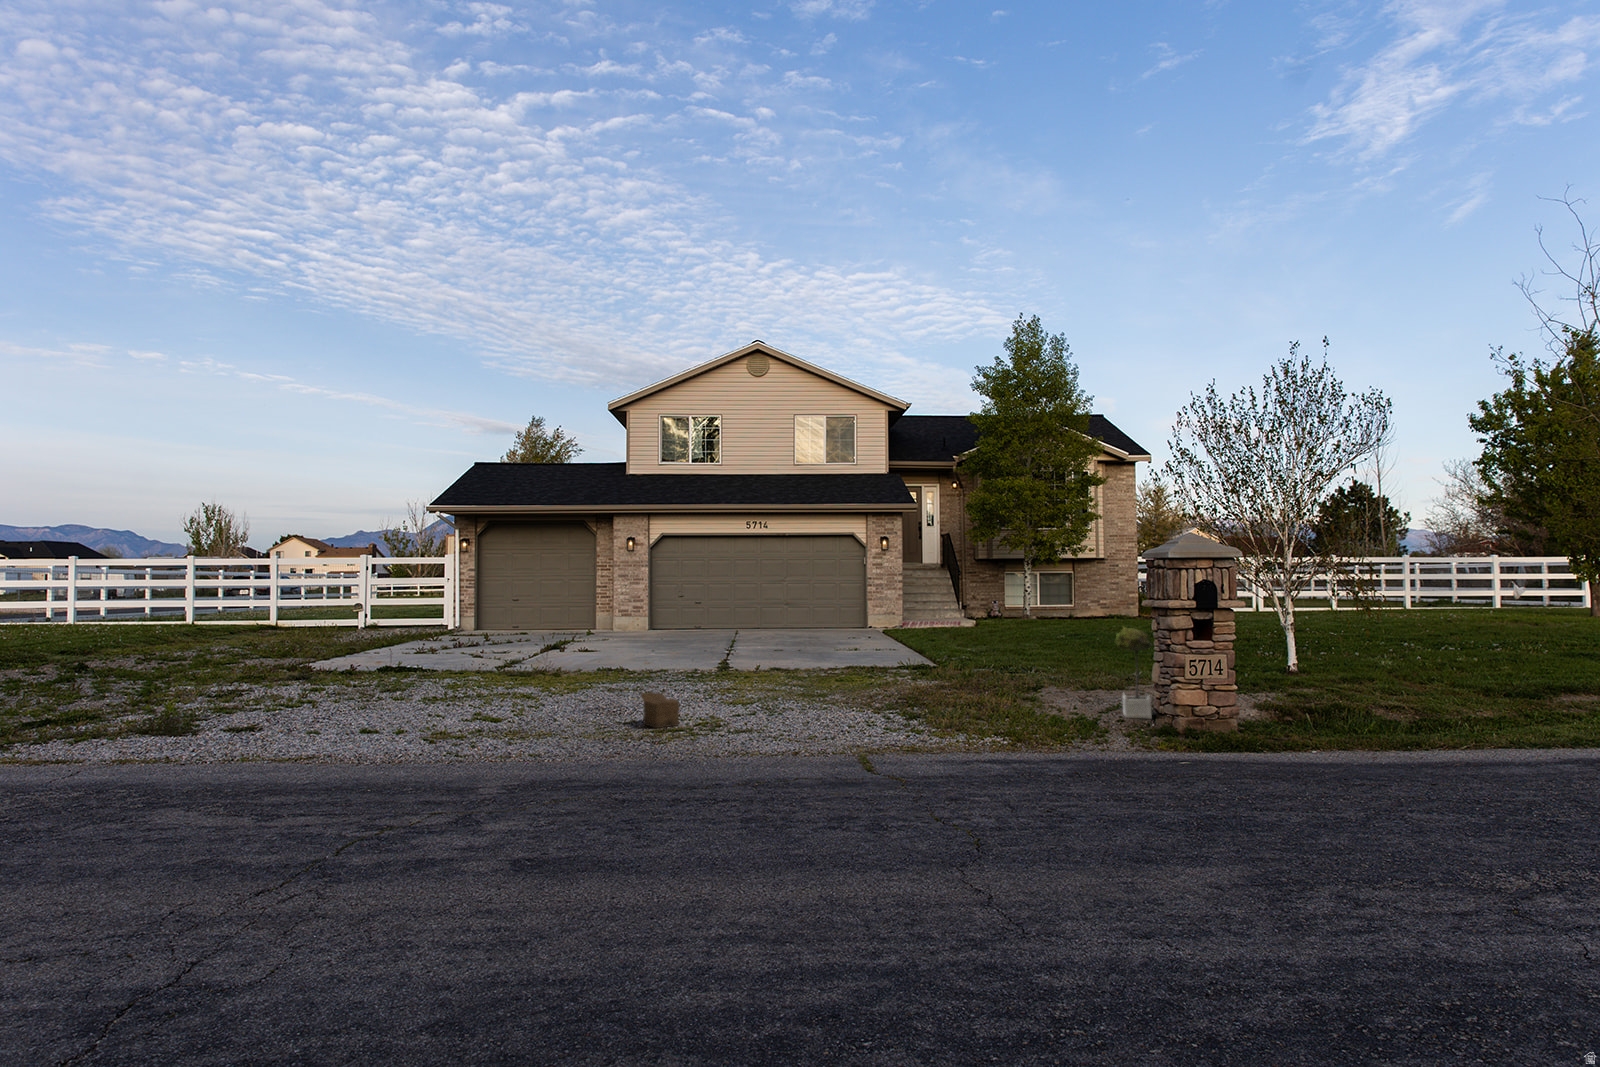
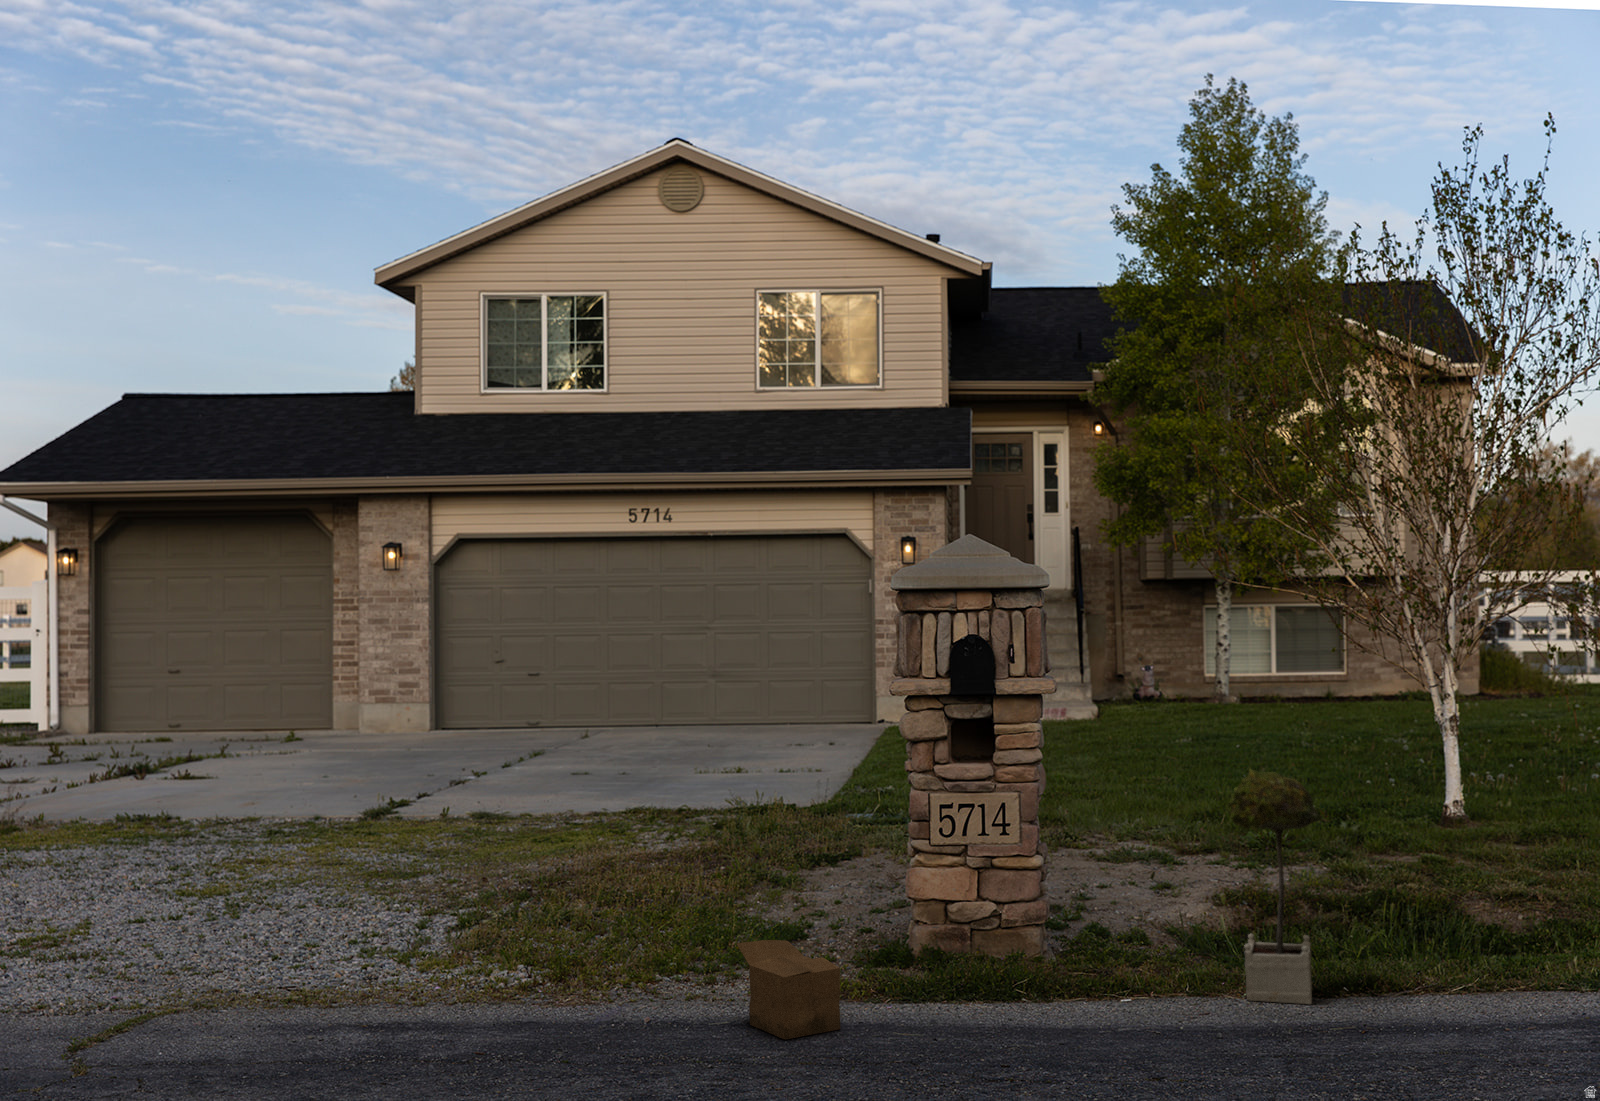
cardboard box: present [640,692,679,728] -> present [737,940,840,1039]

